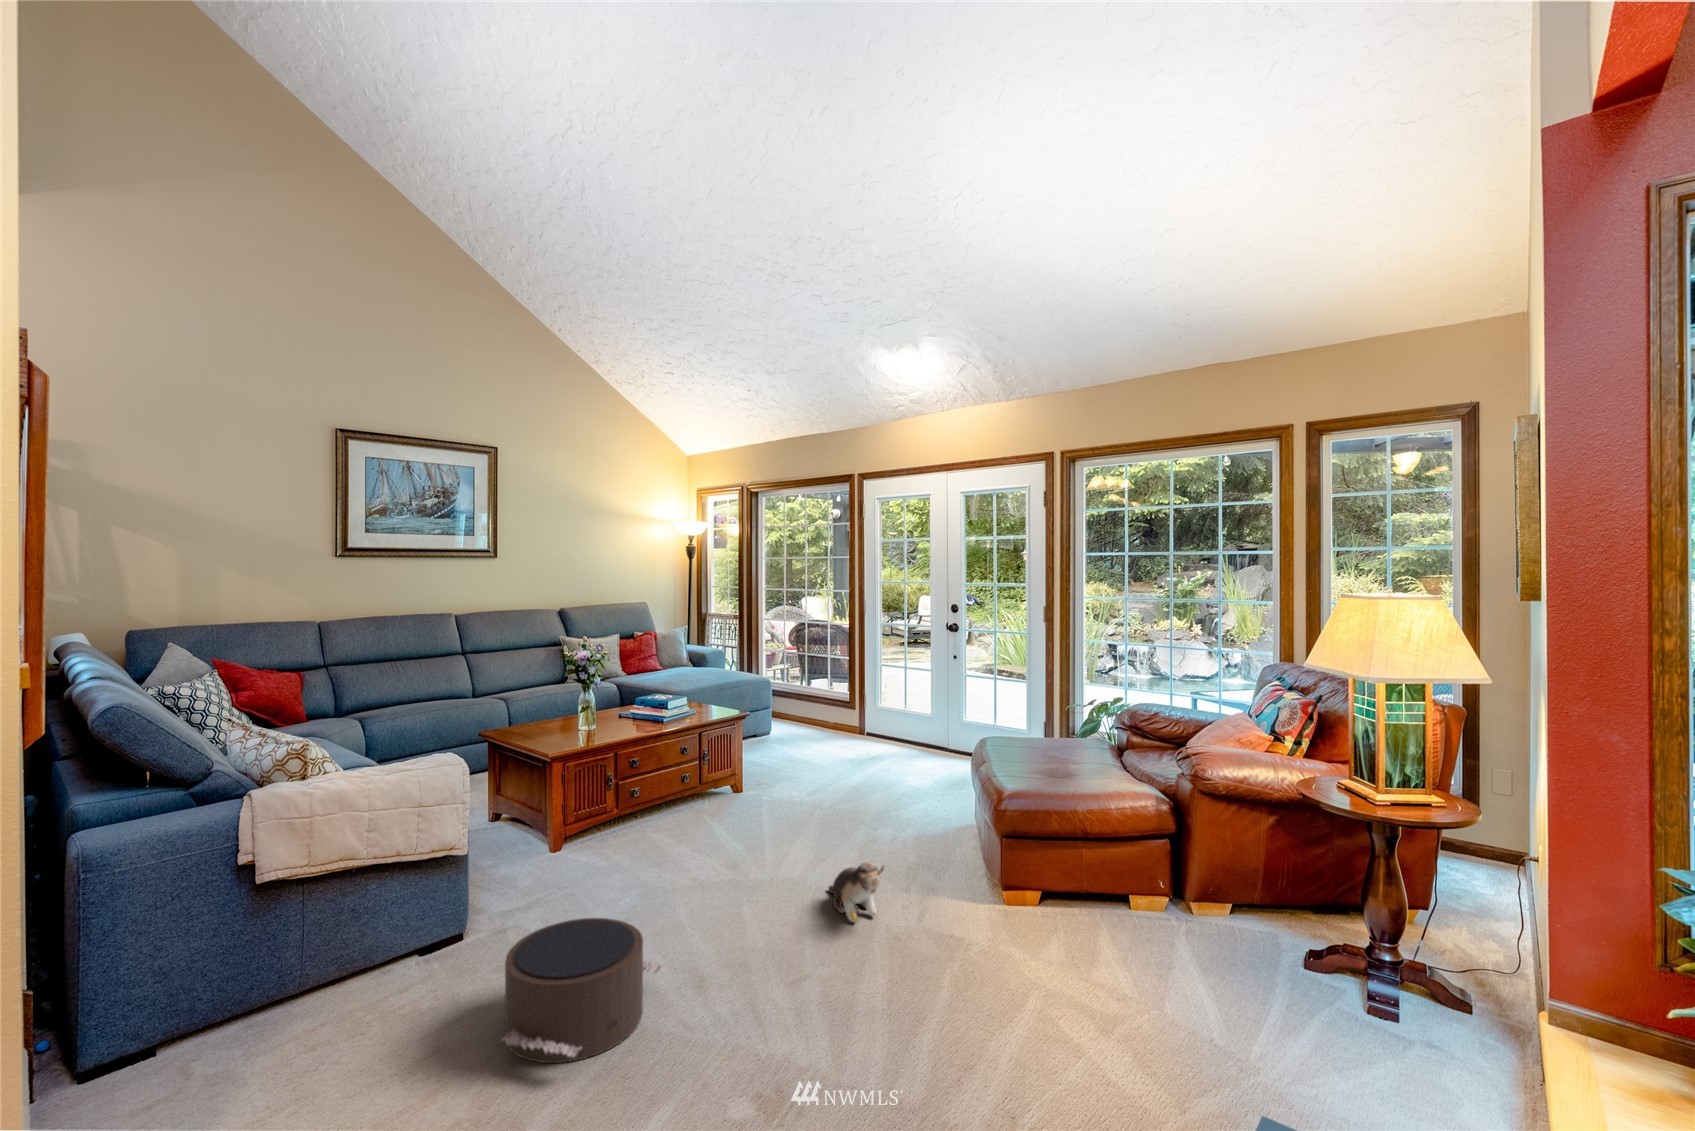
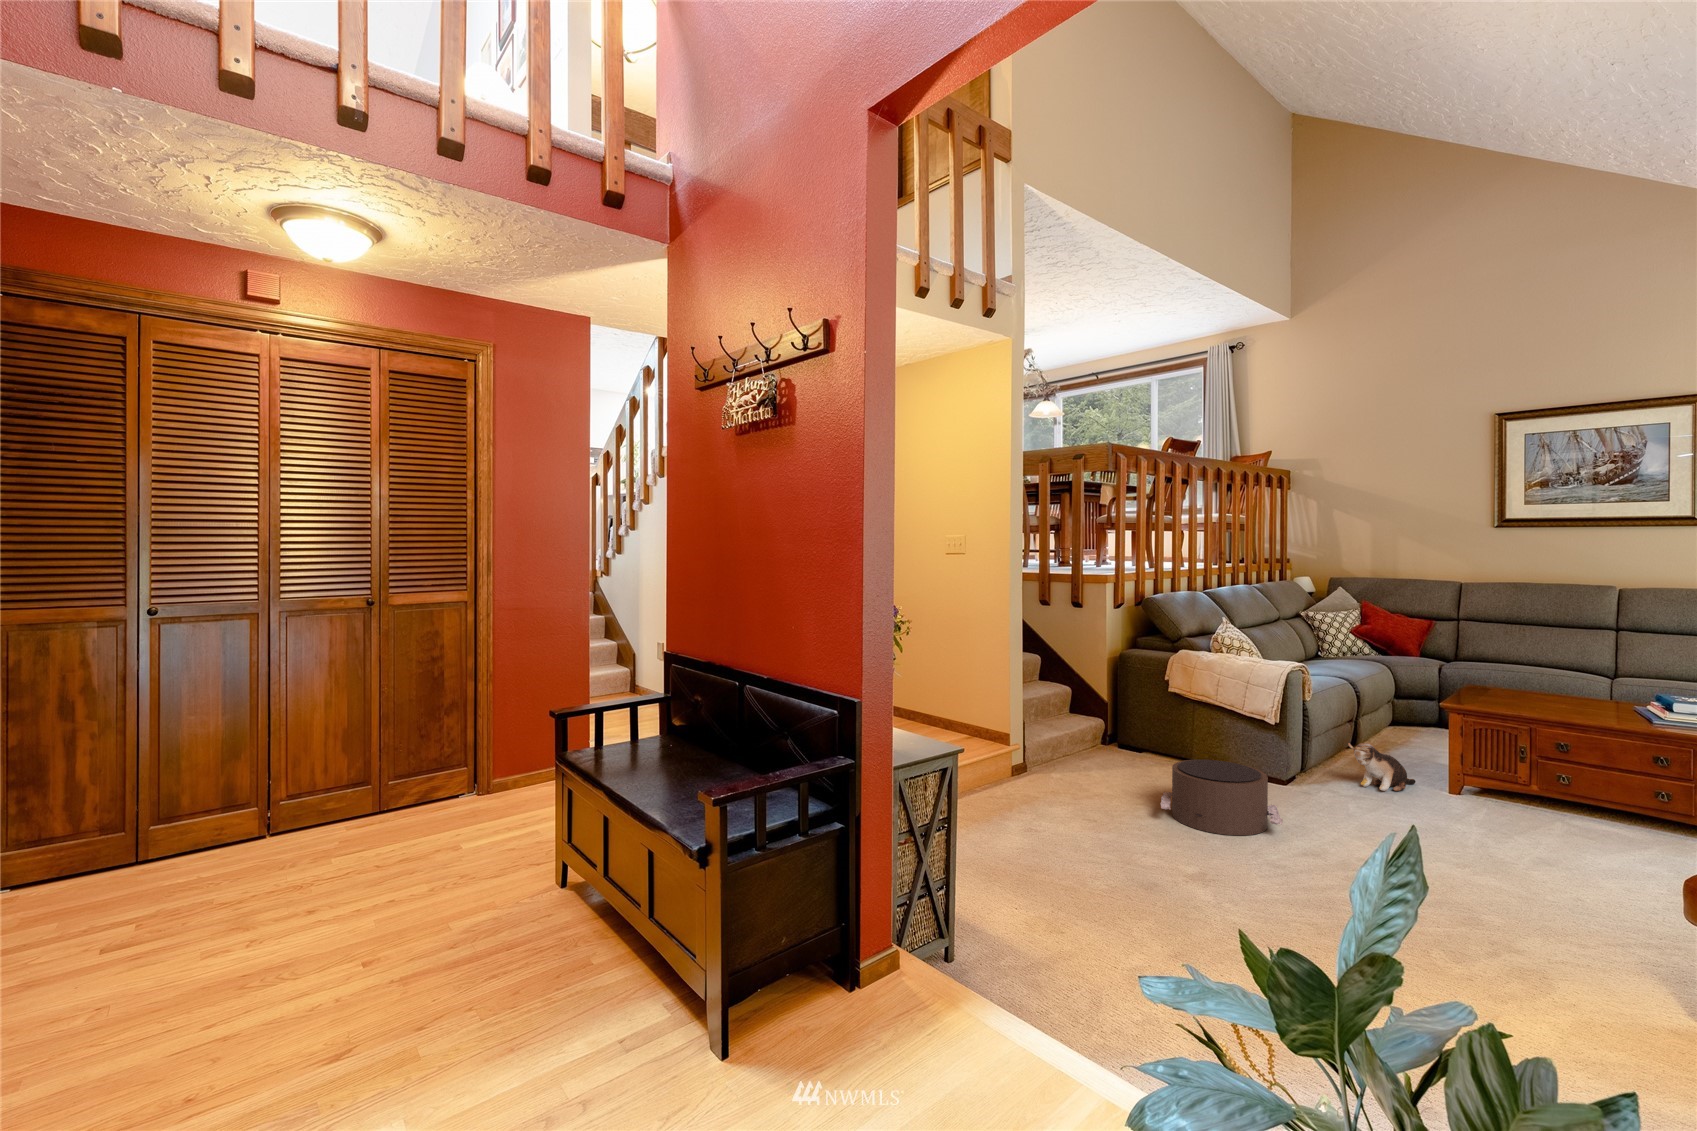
plush toy: present [829,862,884,922] -> present [1348,743,1416,791]

